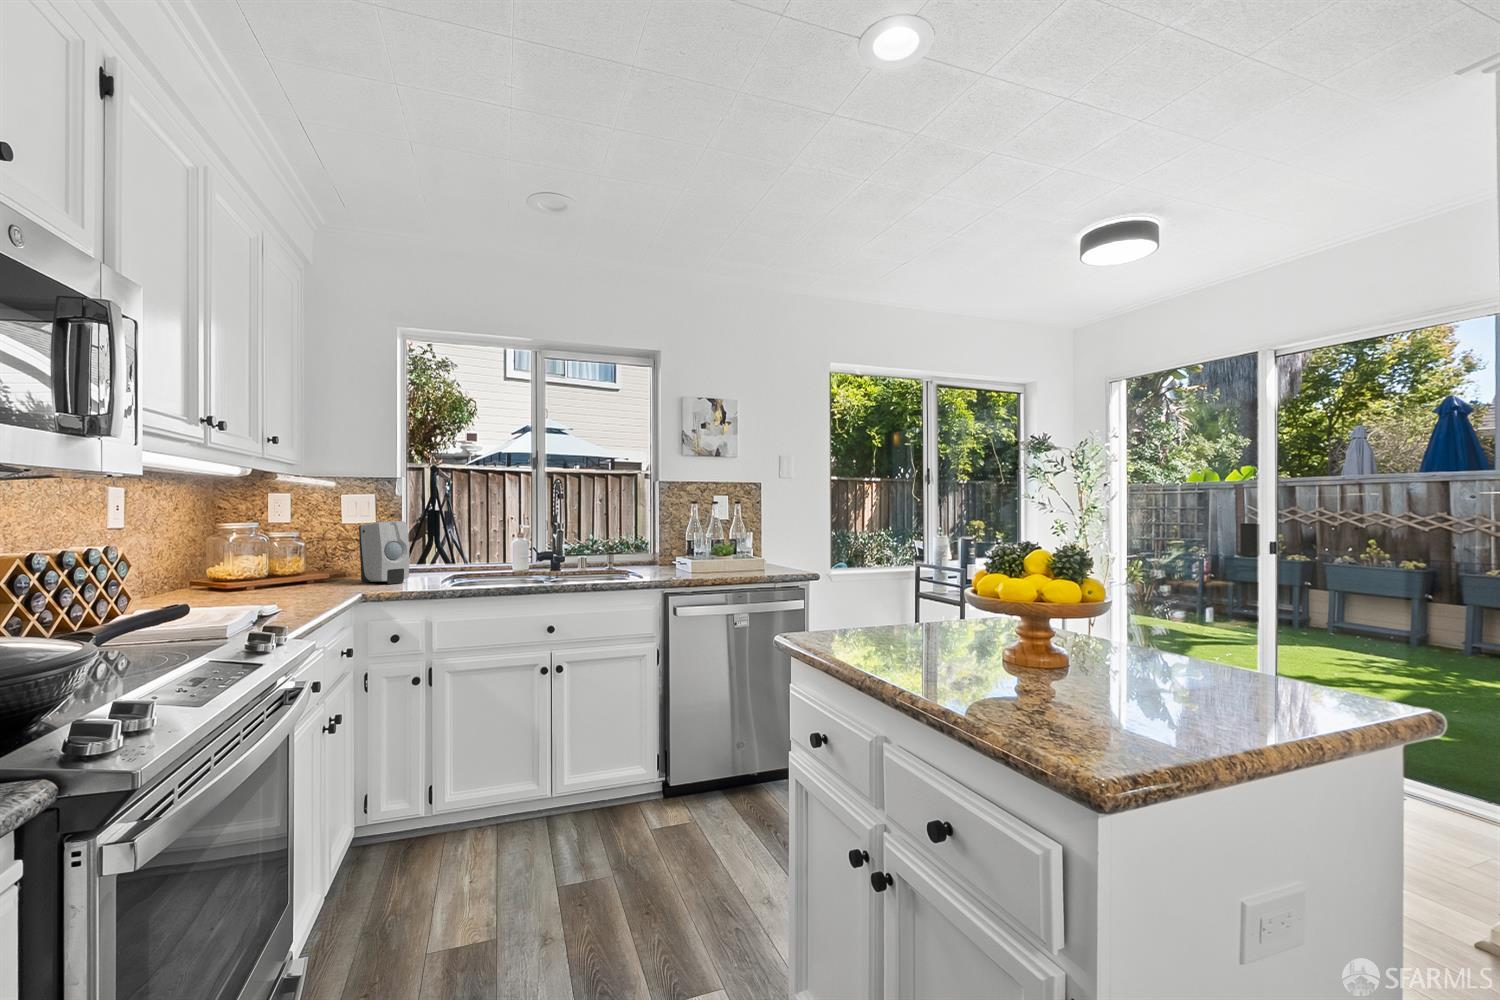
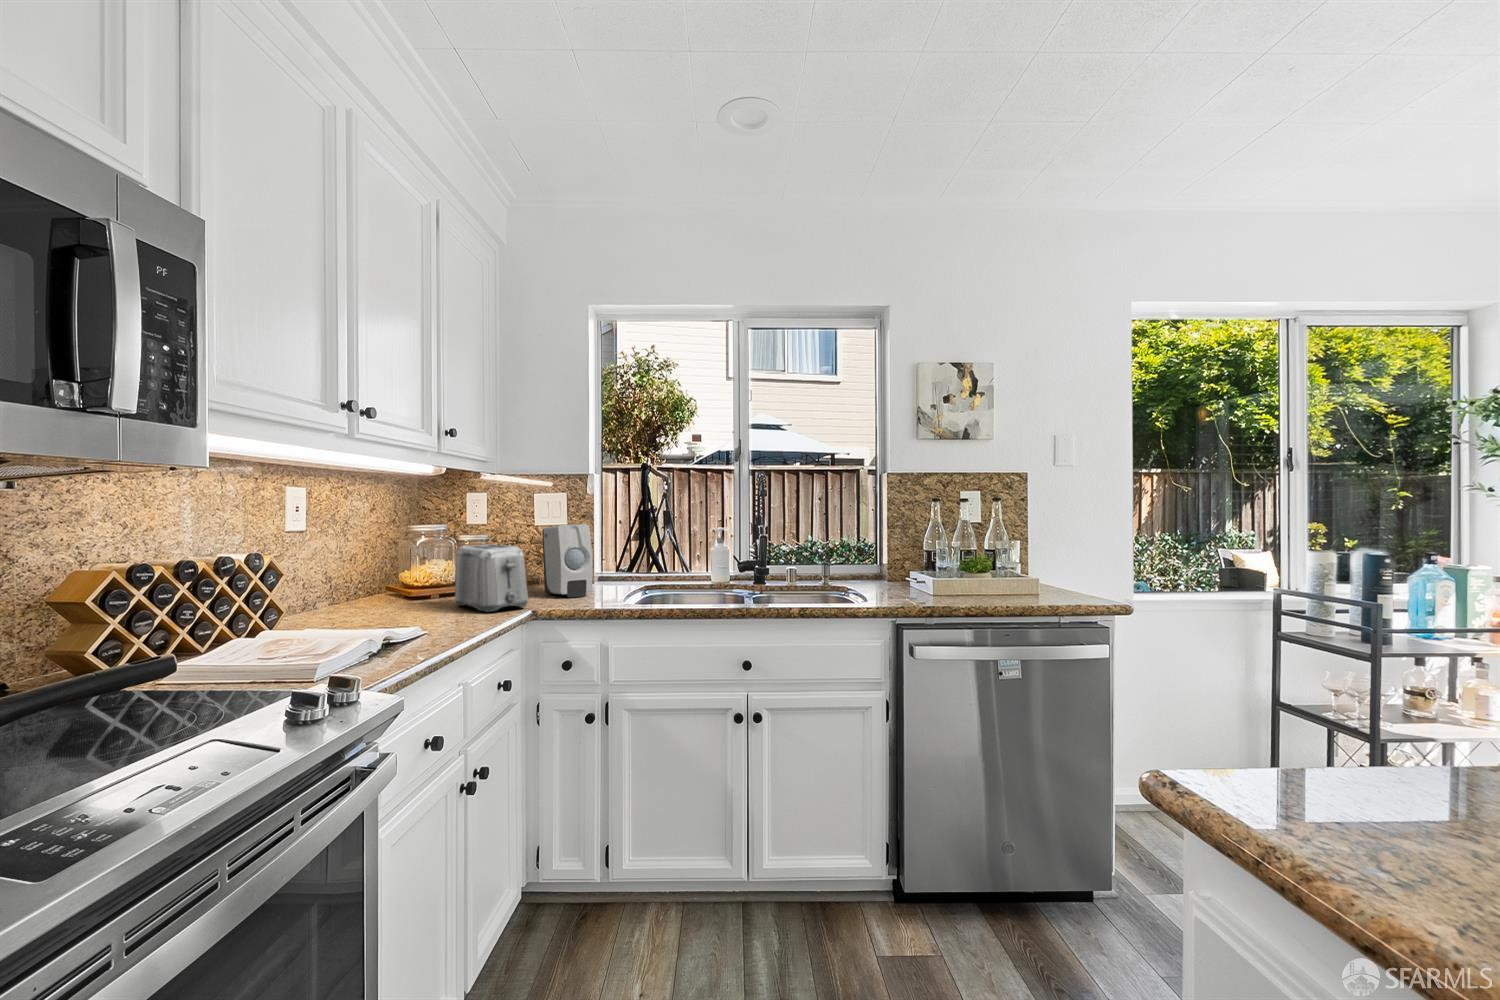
toaster: none [283,539,358,595] -> present [455,545,528,612]

